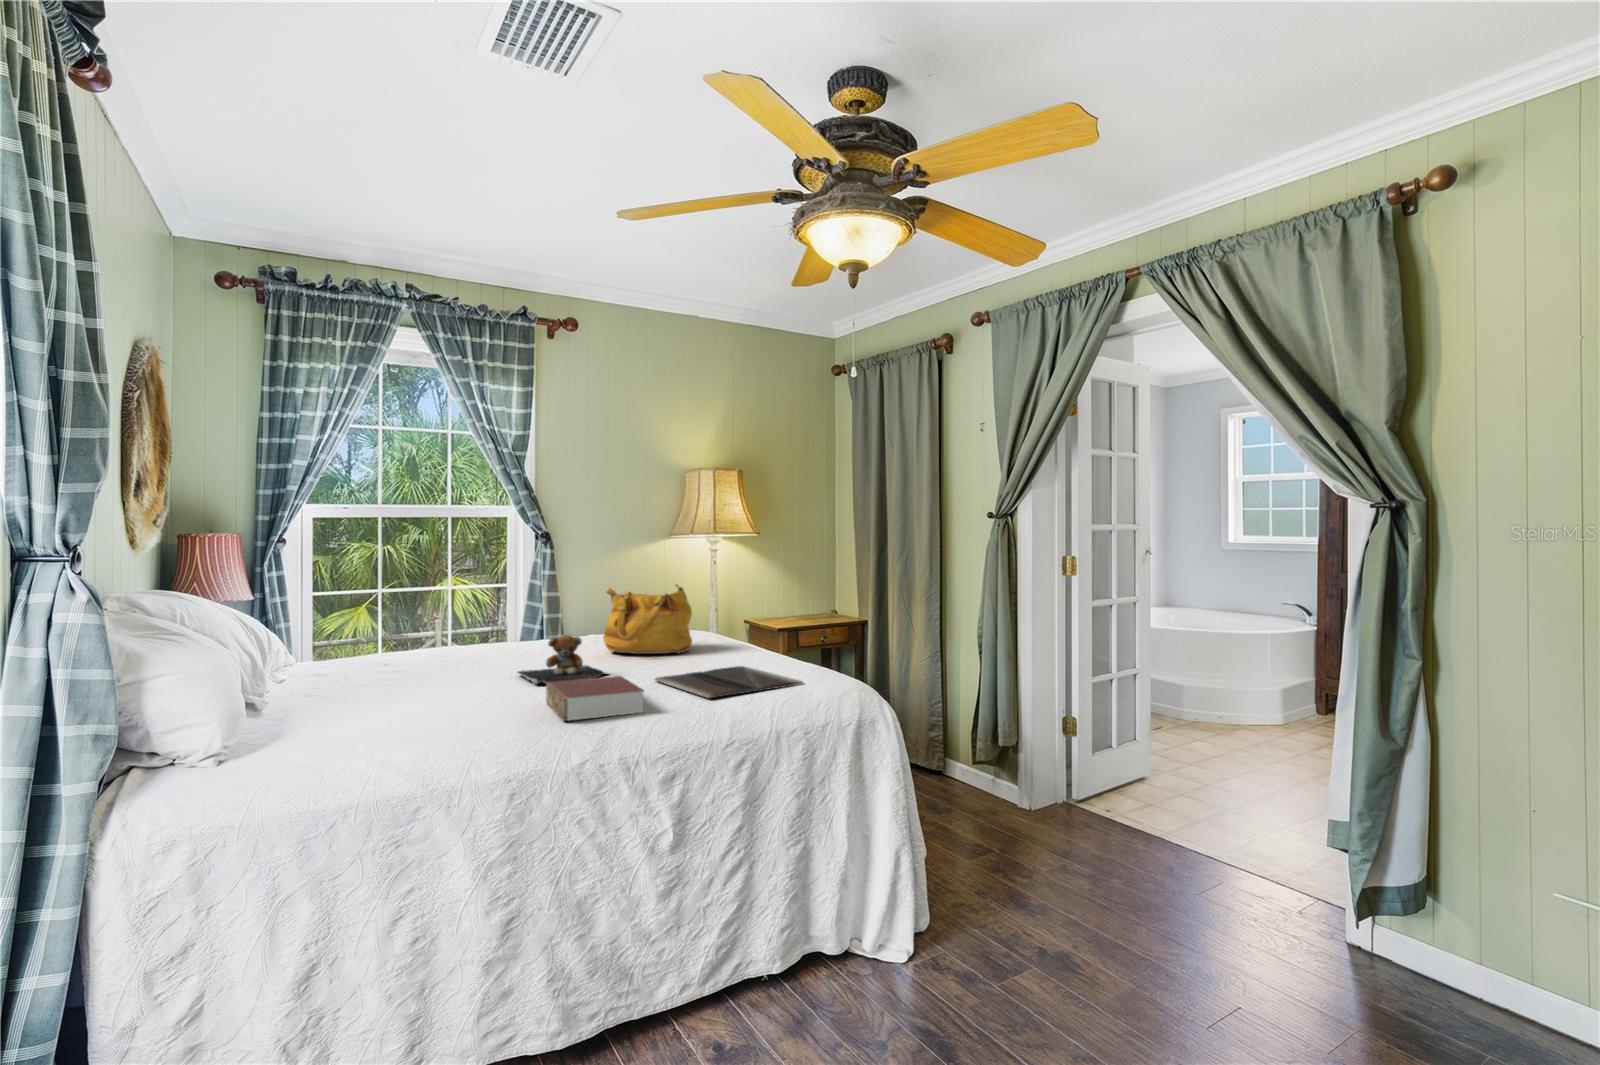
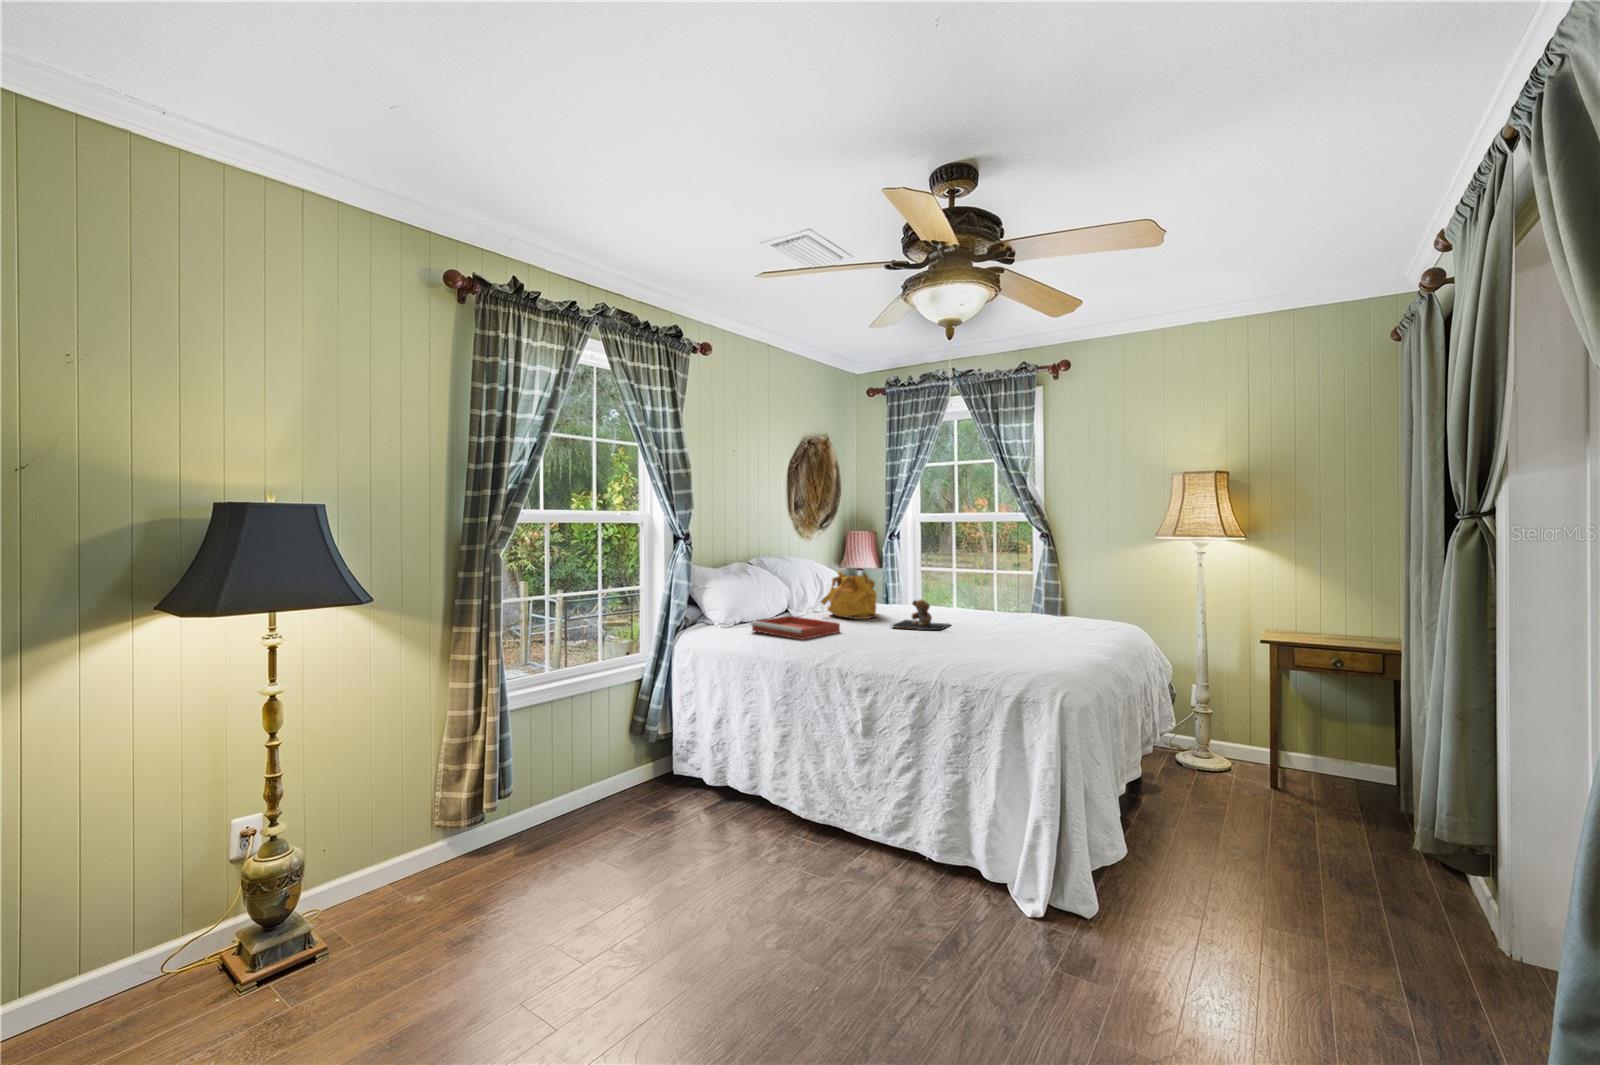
handbag: present [603,584,692,654] -> present [821,571,876,619]
laptop: present [655,666,803,698] -> none [916,636,1018,659]
book: present [546,676,644,721] -> none [829,622,900,648]
tray: none [346,692,503,747] -> present [751,616,840,640]

